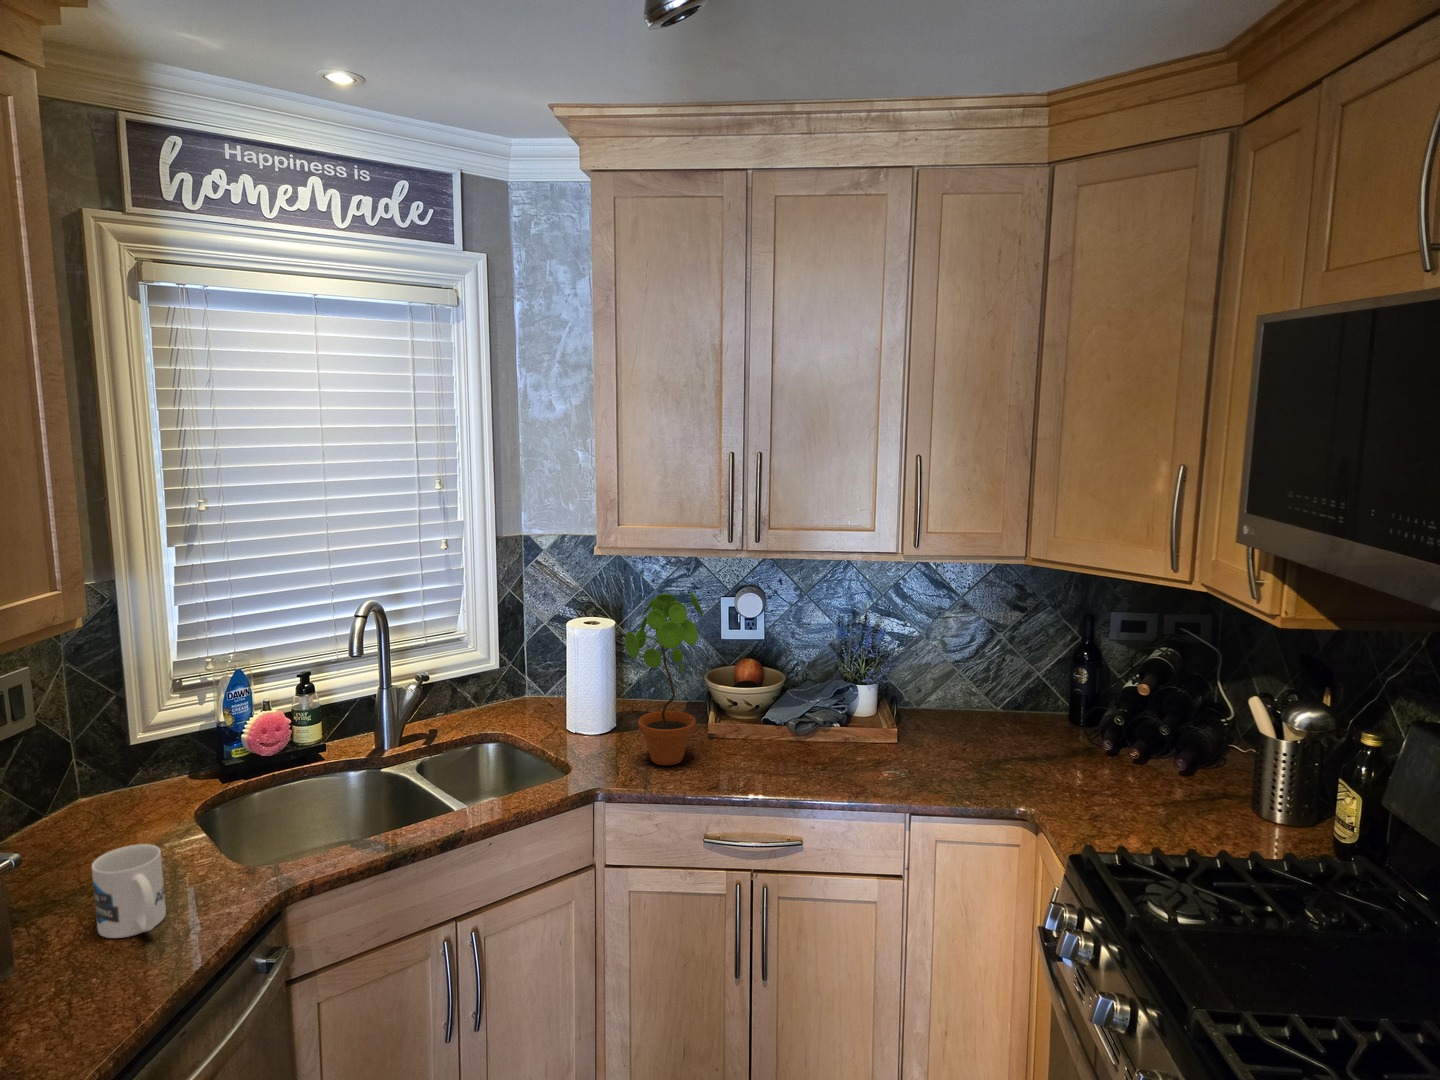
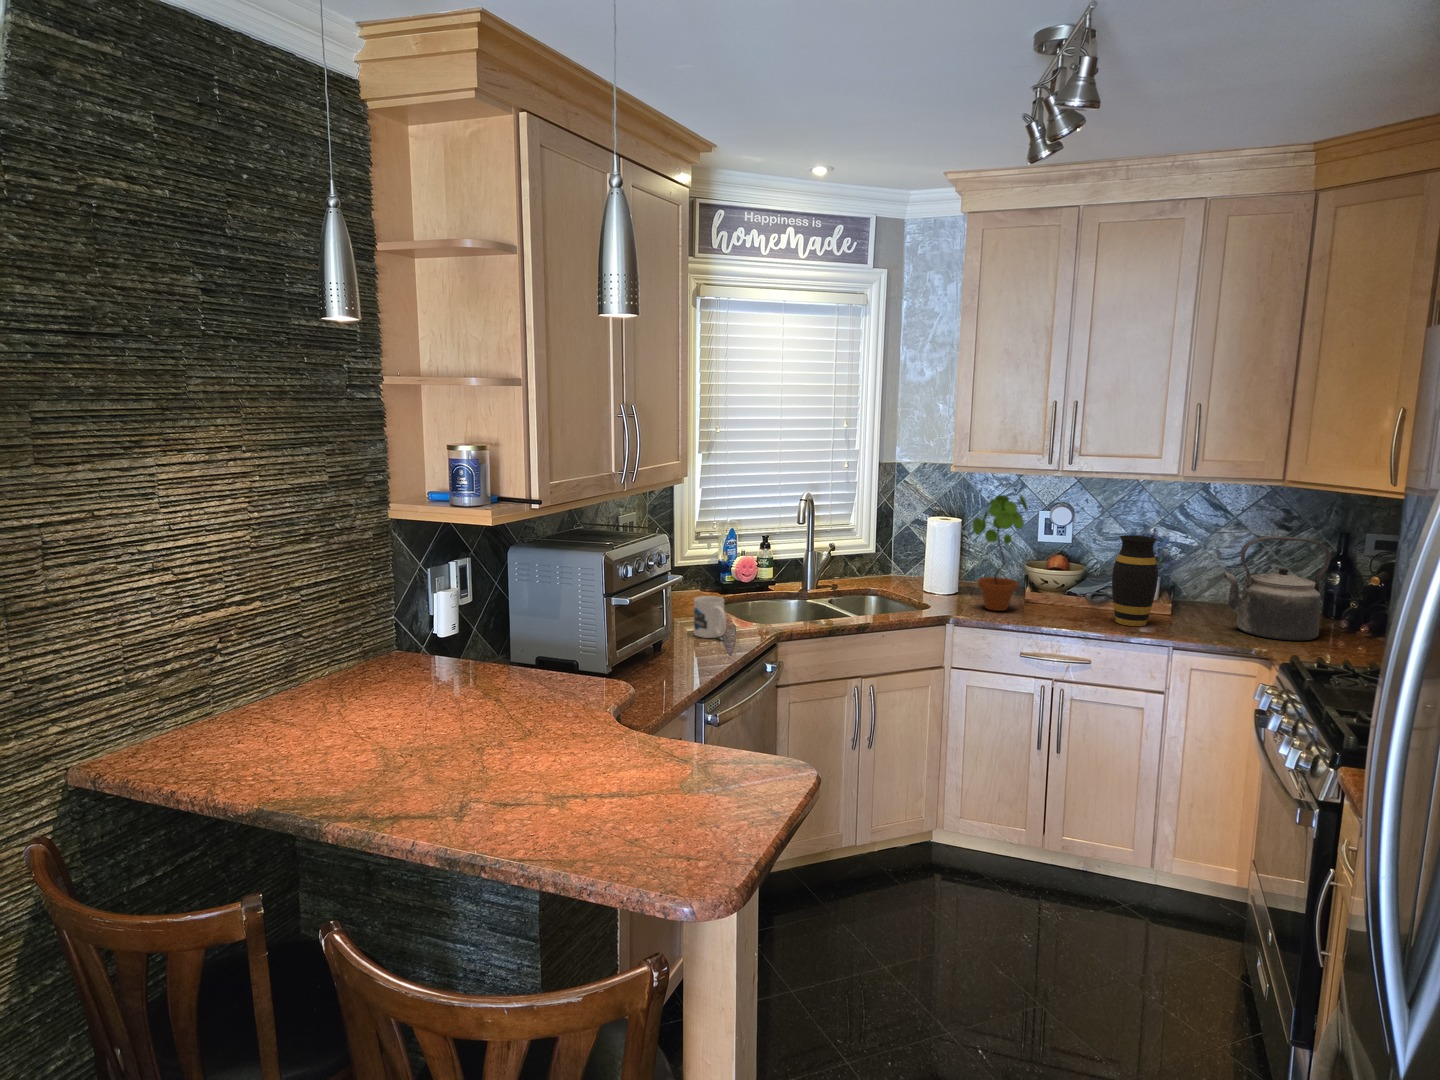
kettle: none [964,636,1089,782] -> present [1224,537,1331,641]
vase: none [822,644,882,777] -> present [1112,535,1158,626]

